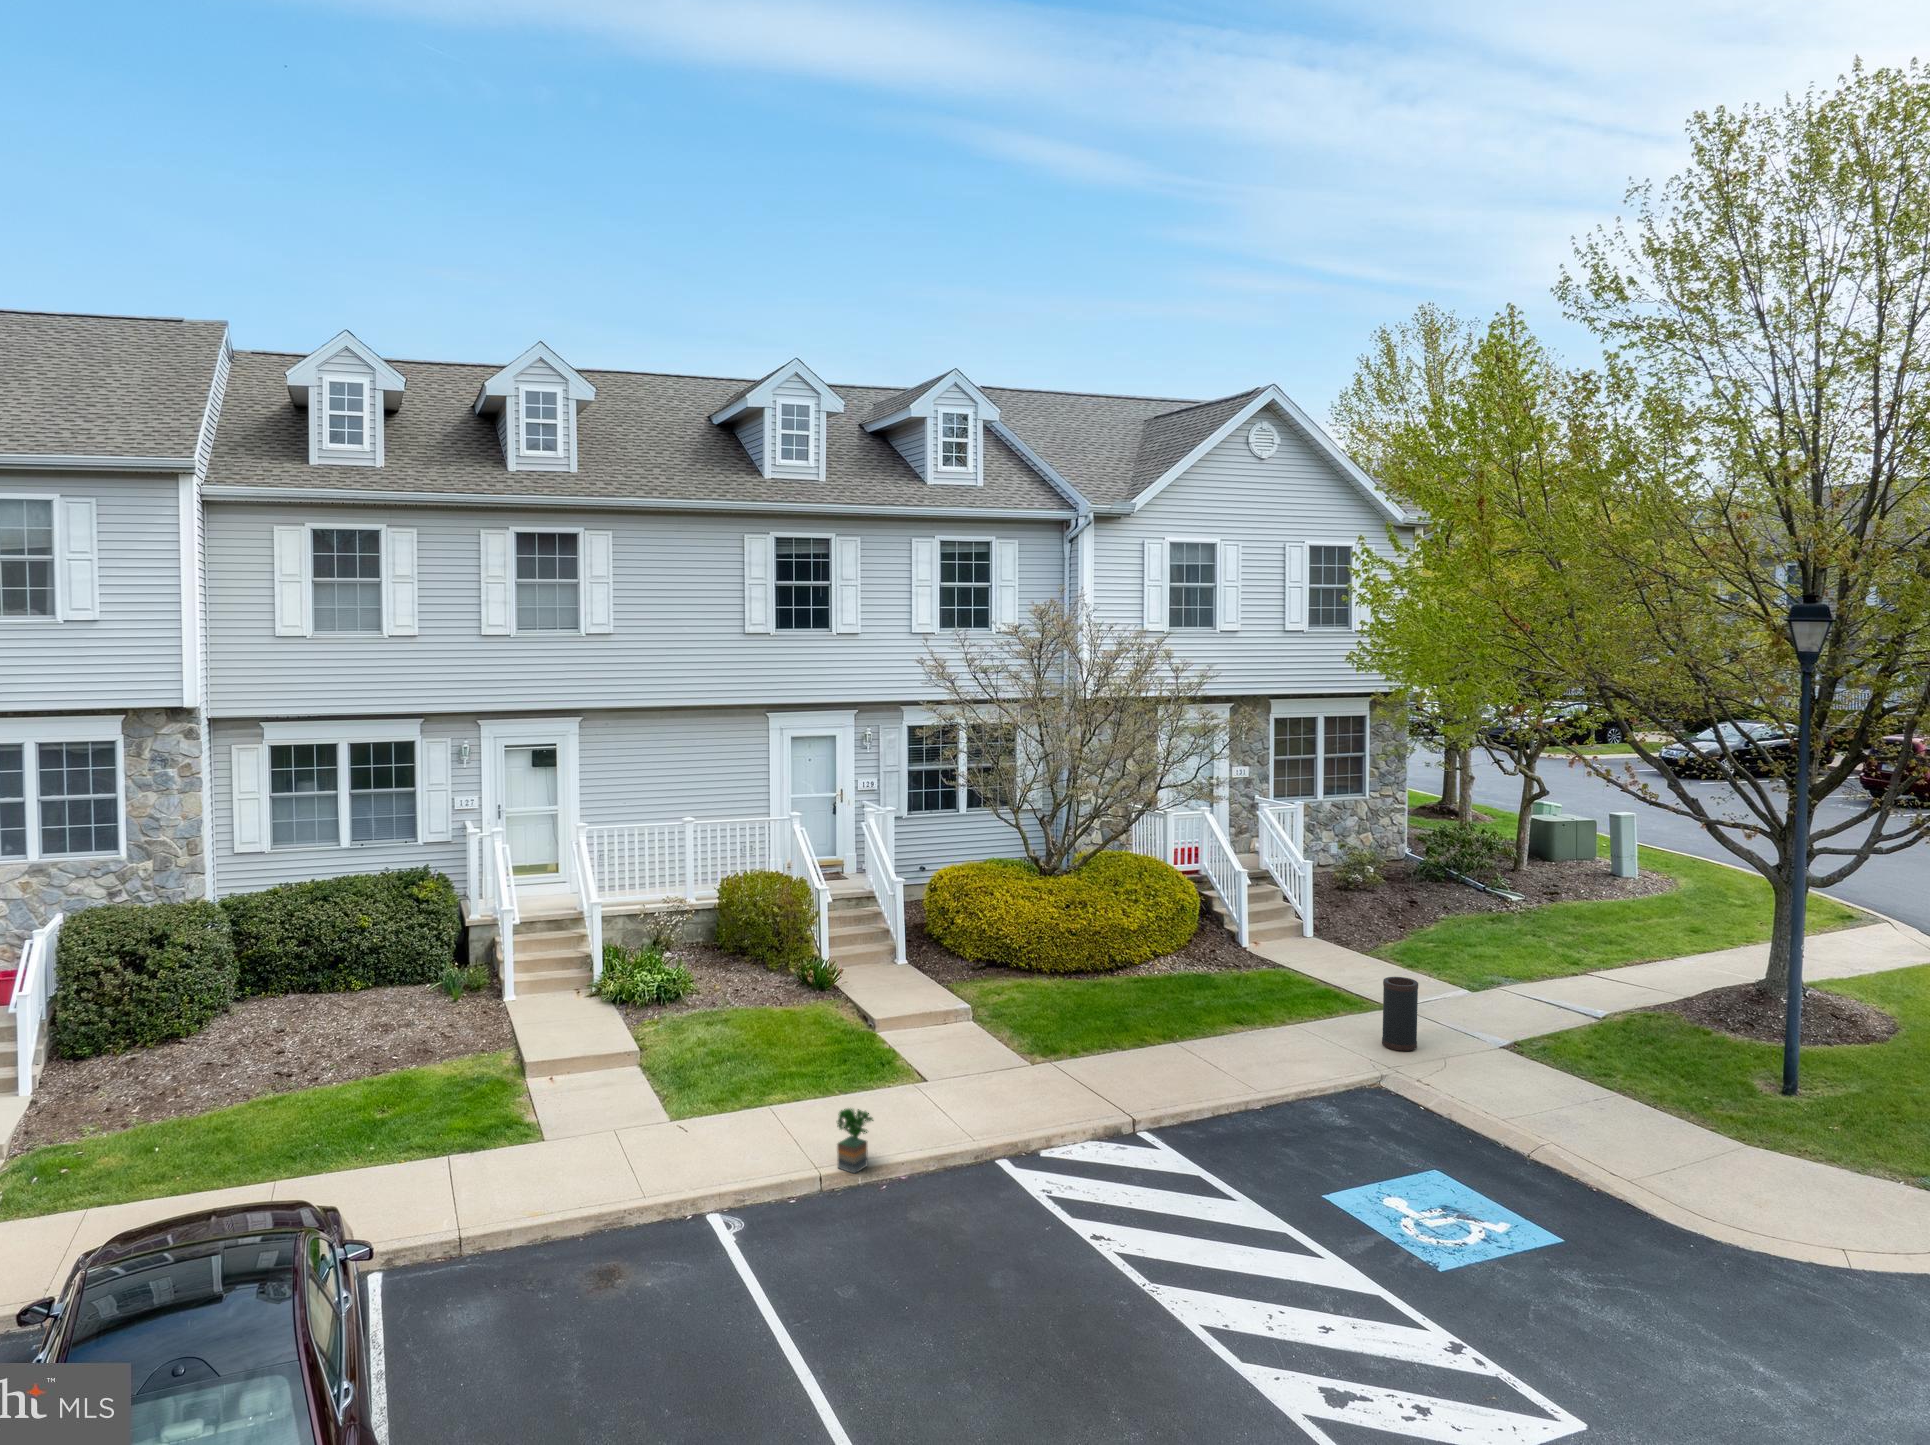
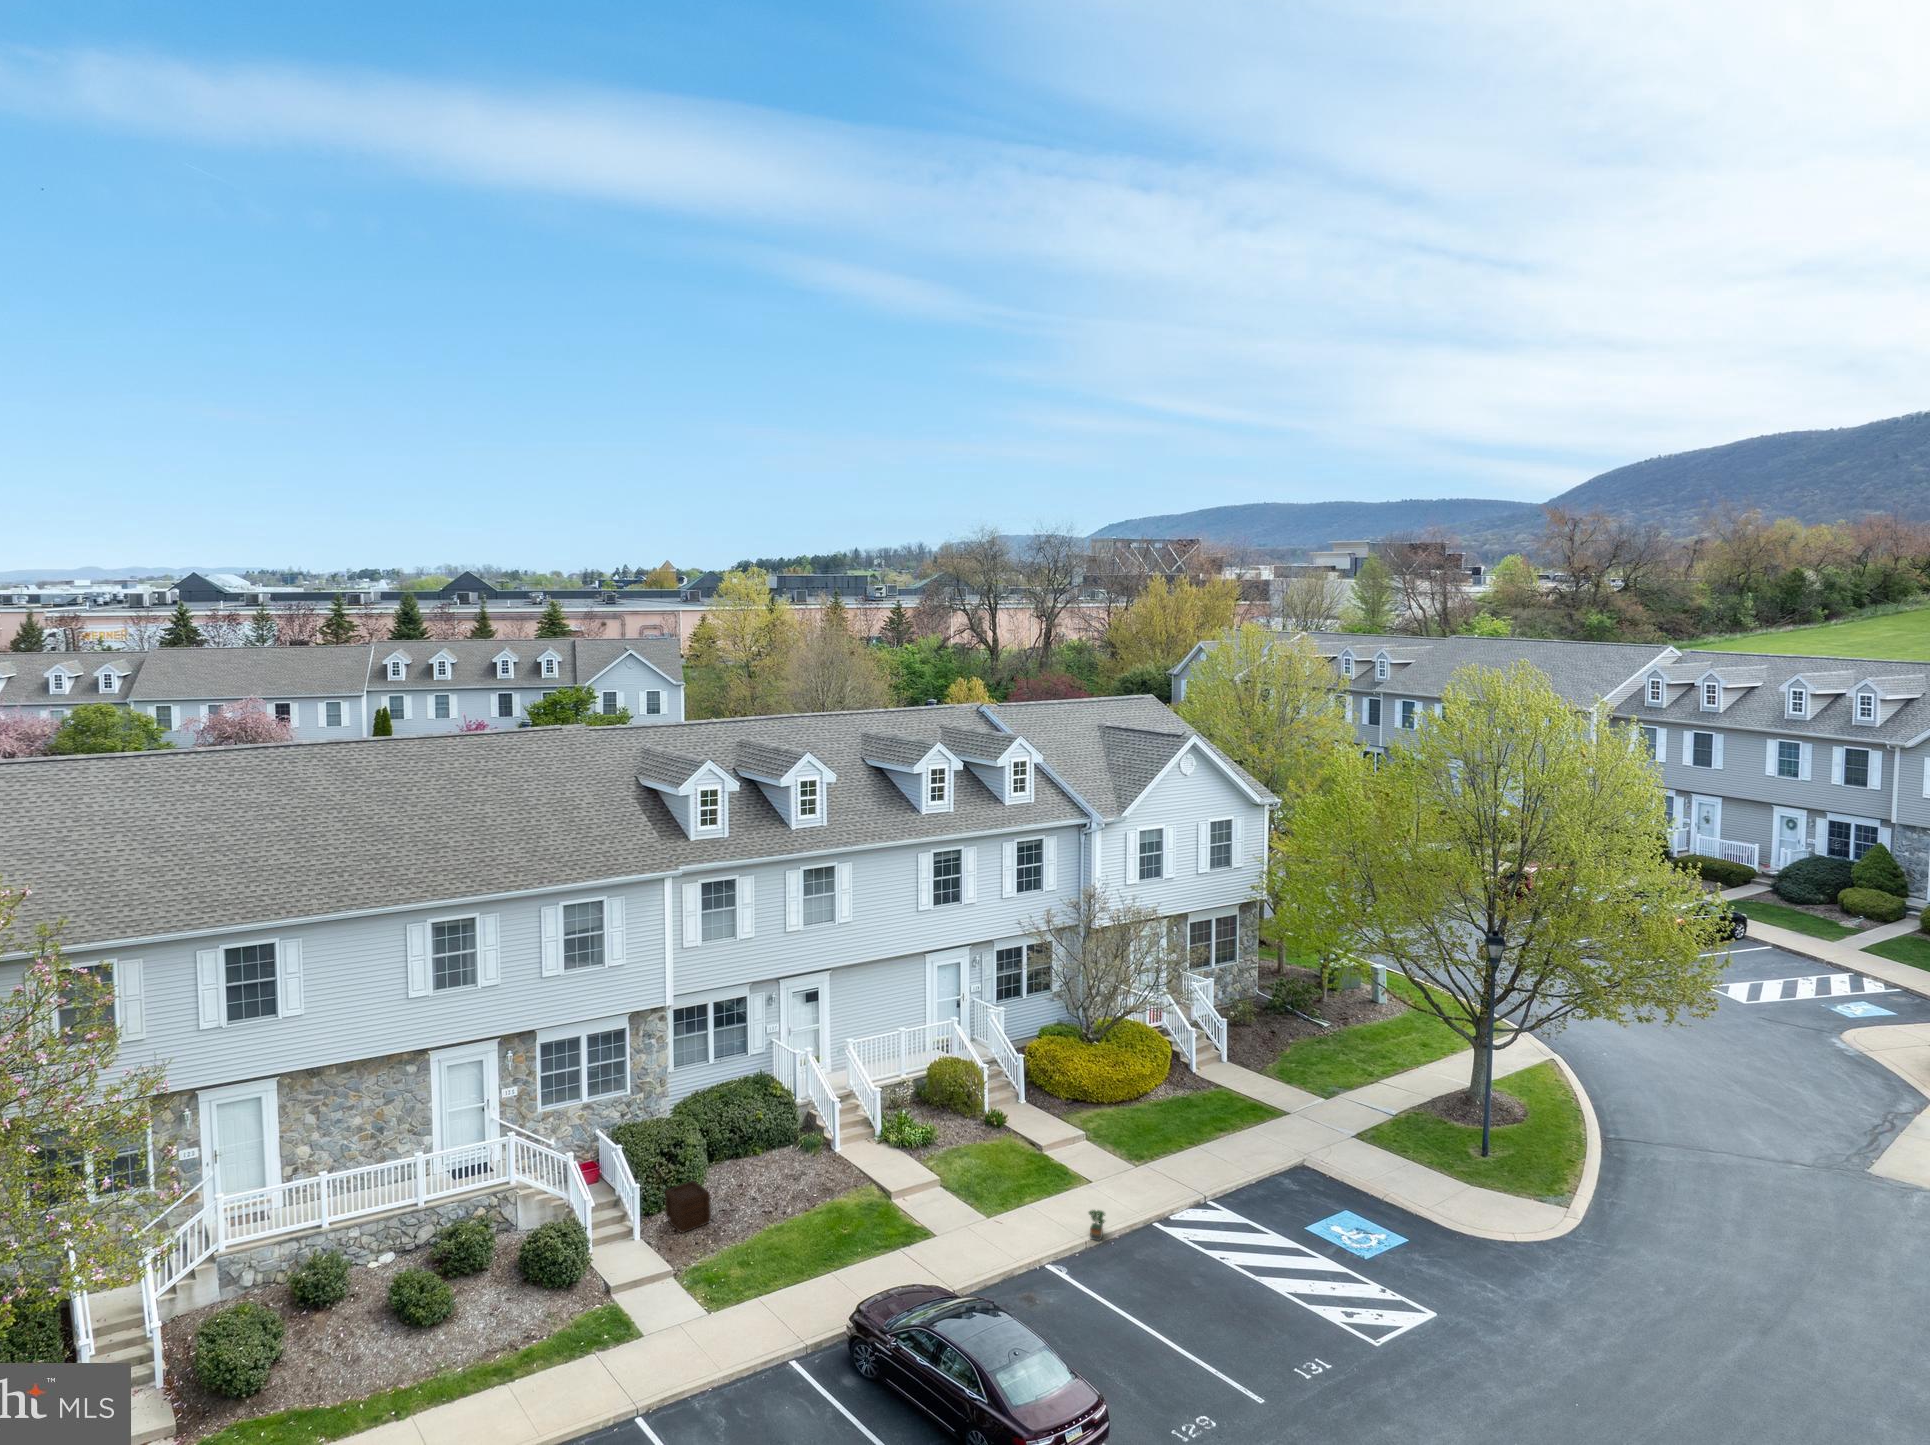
trash can: present [1382,977,1418,1051] -> none [1296,1103,1314,1141]
wooden crate: none [106,1005,181,1091] -> present [665,1181,711,1233]

